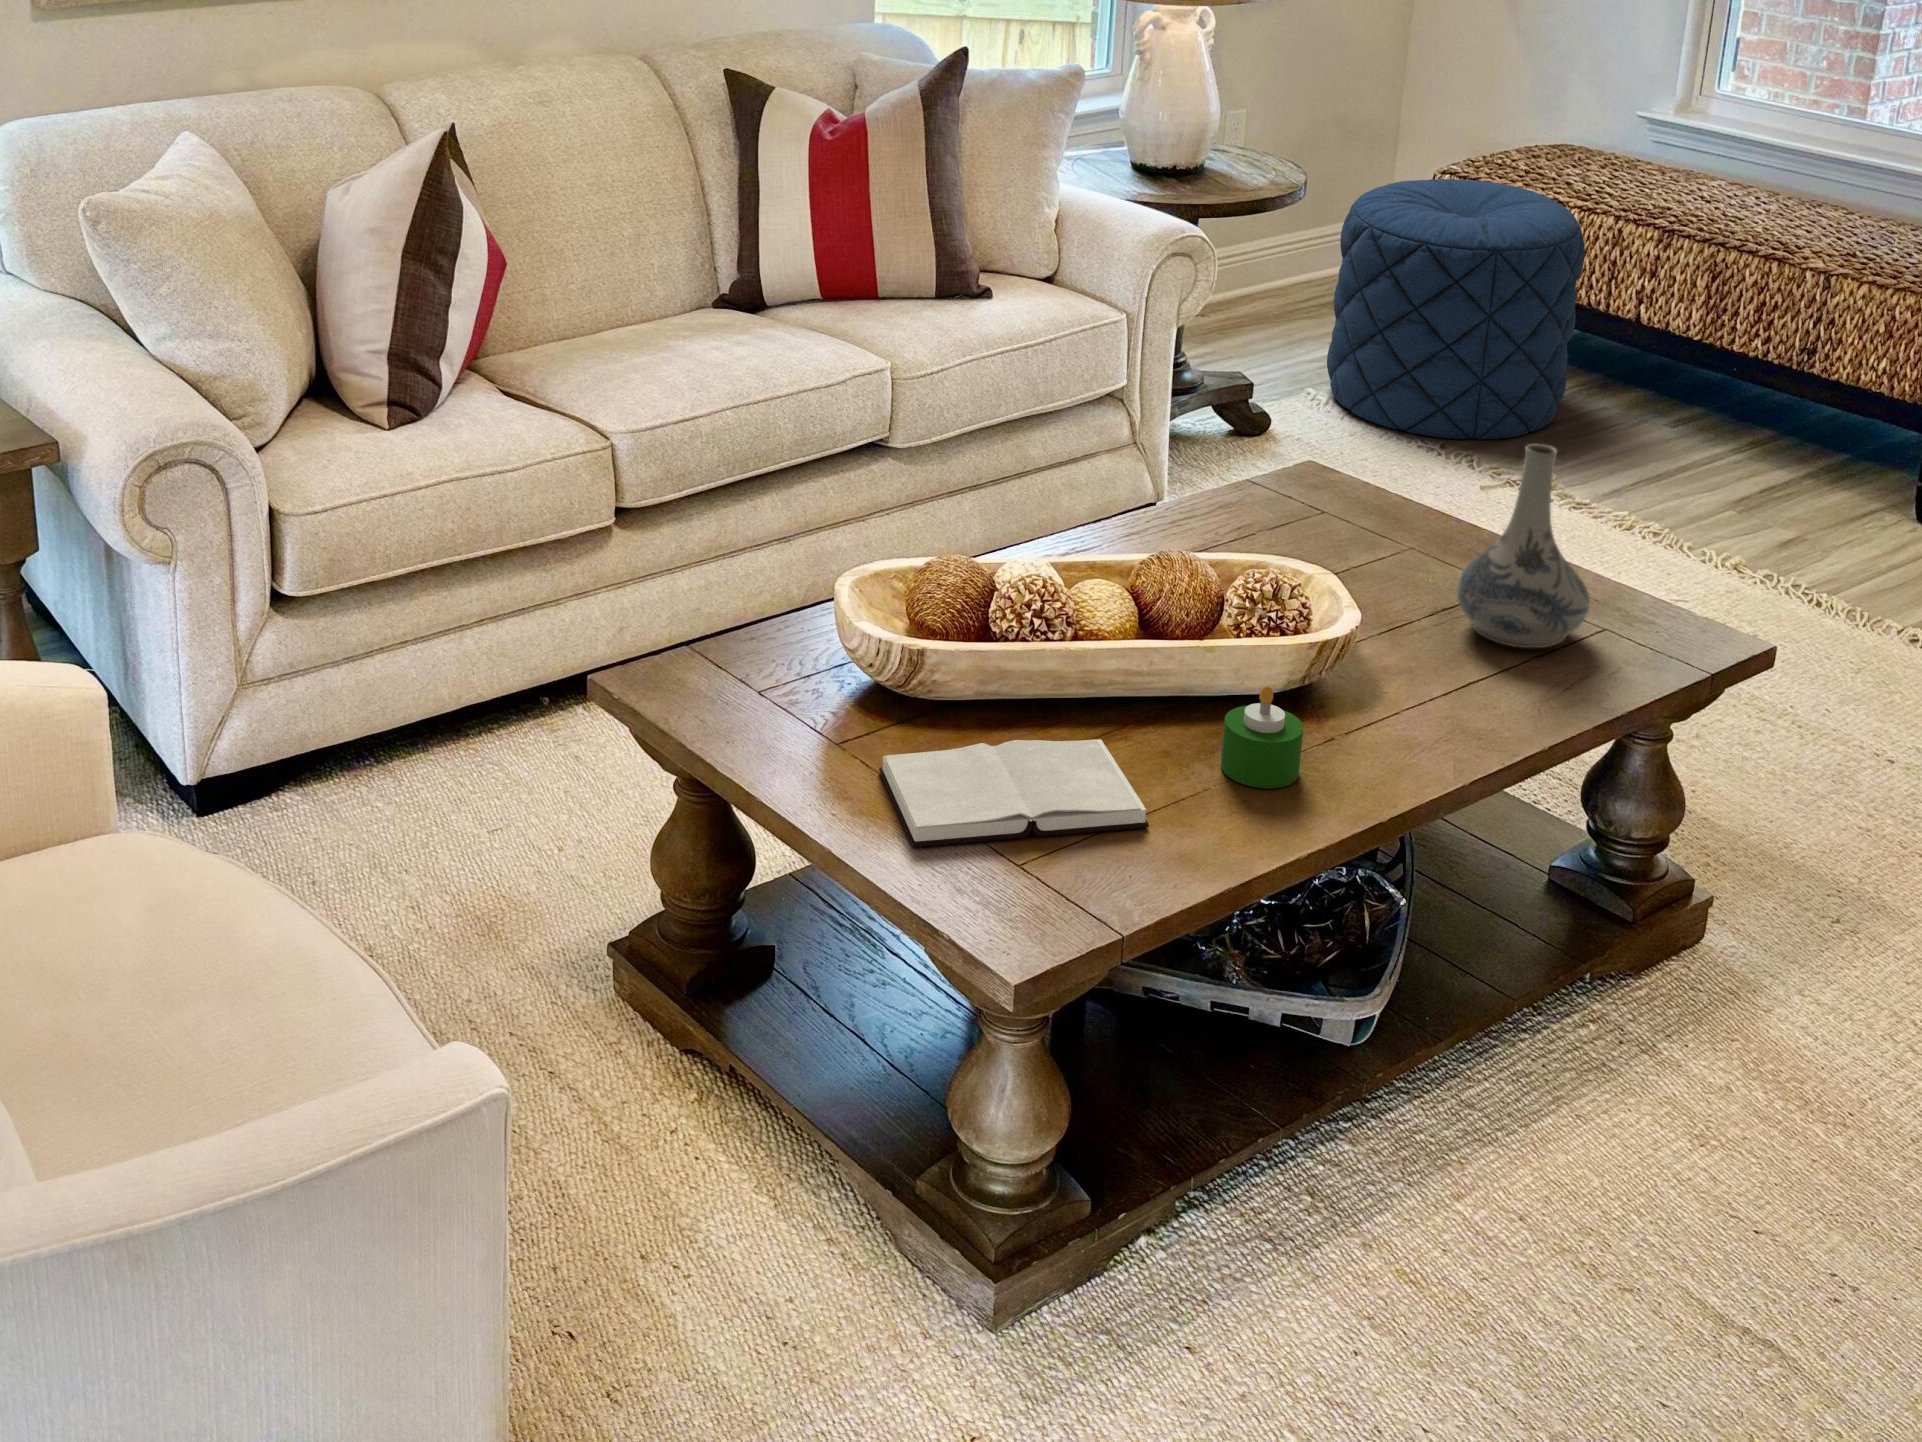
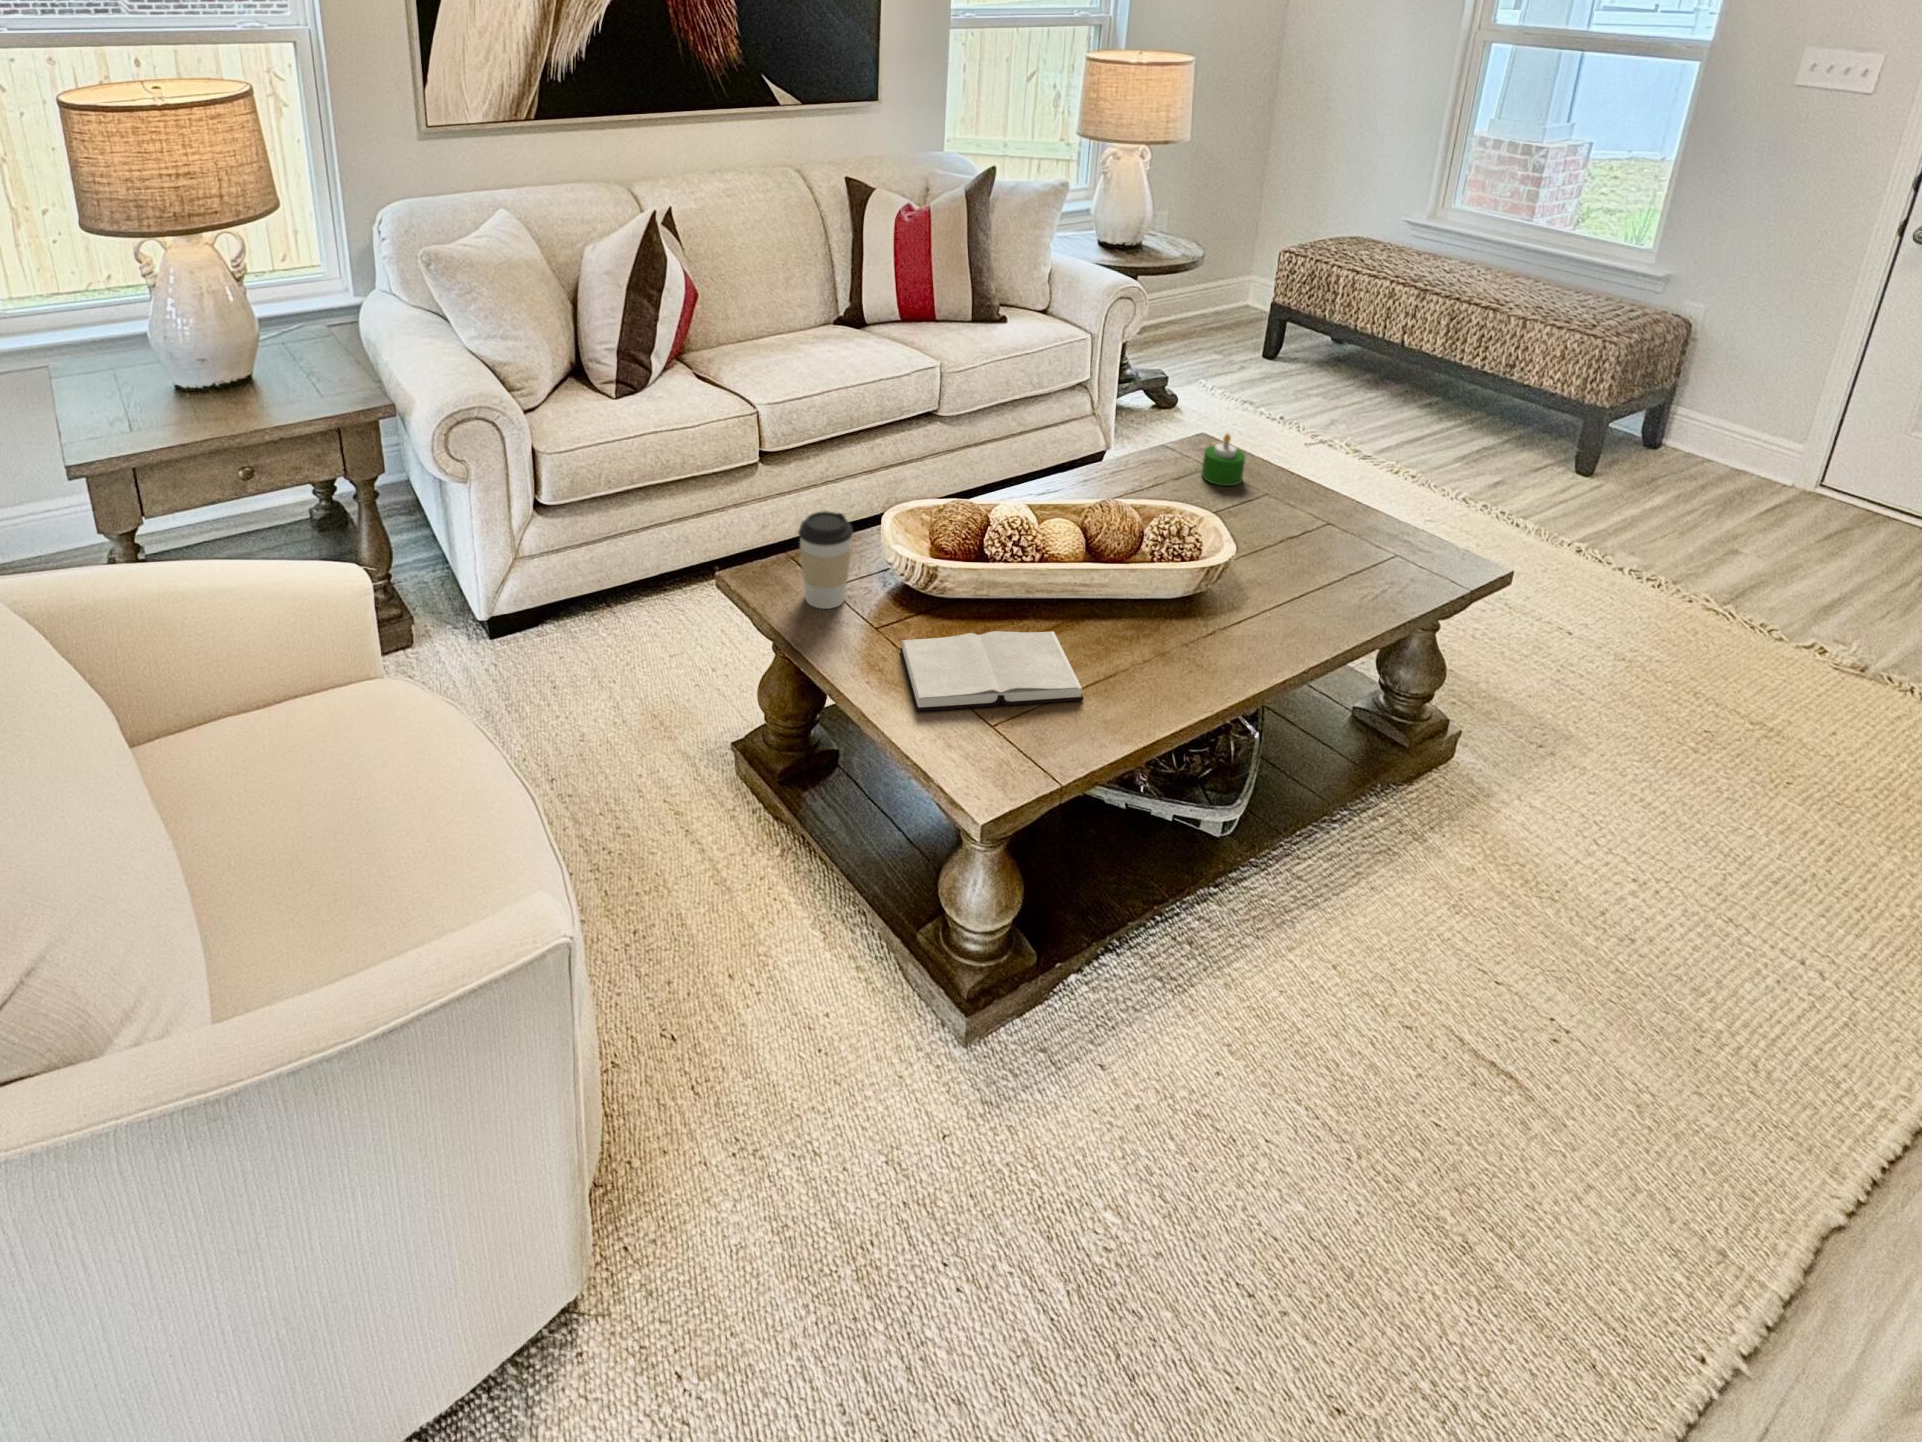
pouf: present [1327,179,1585,439] -> none [1211,257,1370,413]
decorative vase: present [1456,444,1590,648] -> none [1299,432,1390,569]
coffee cup: none [720,576,801,720] -> present [798,511,853,609]
candle: present [1221,685,1303,788] -> present [1201,434,1246,486]

